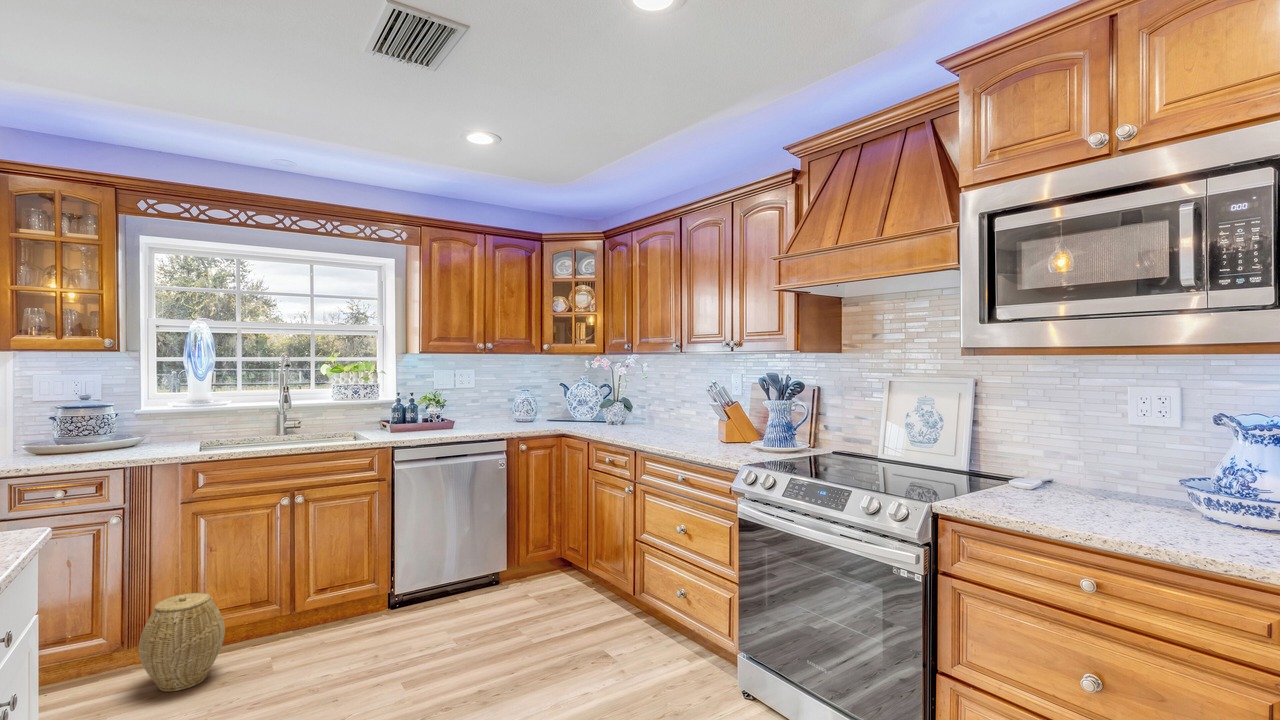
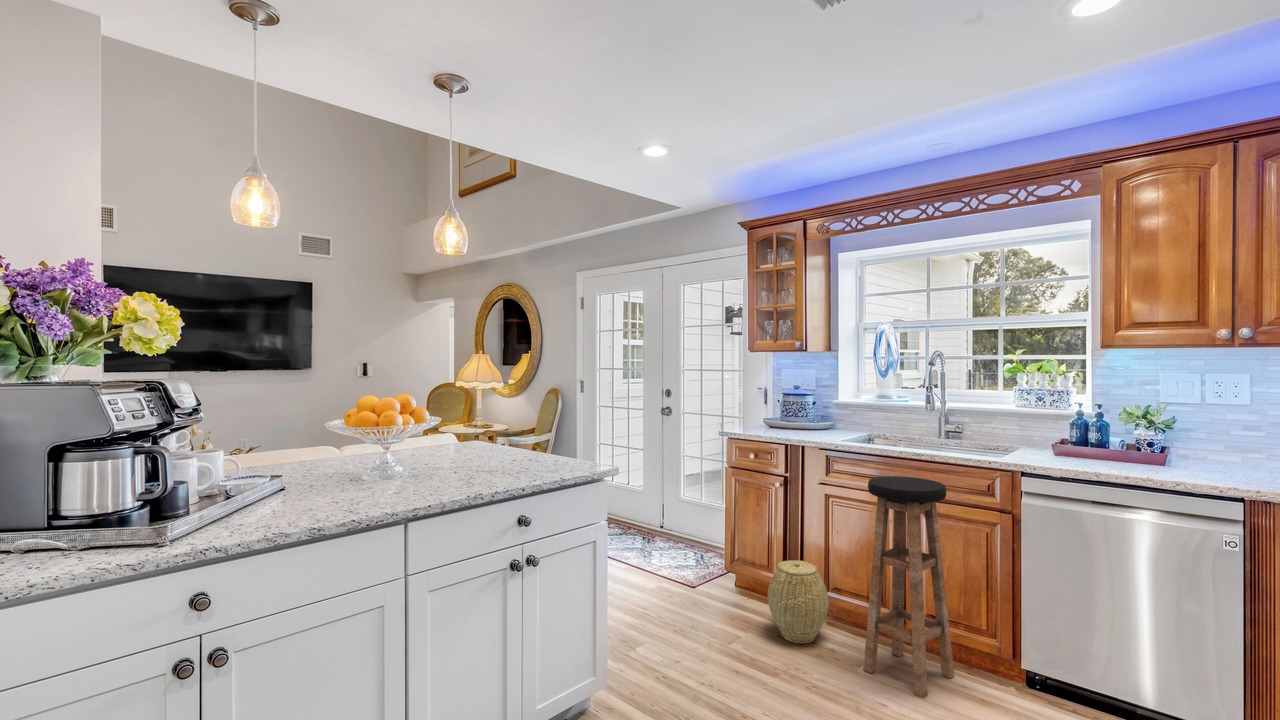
bar stool: none [283,467,355,663] -> present [864,476,954,698]

